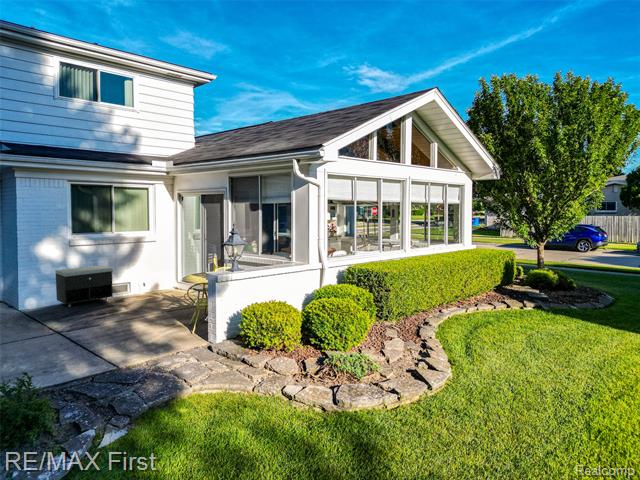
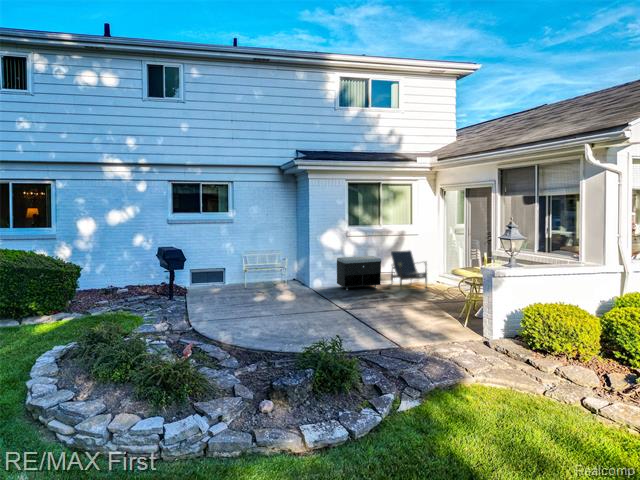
lounge chair: none [125,257,166,299] -> present [391,250,427,287]

